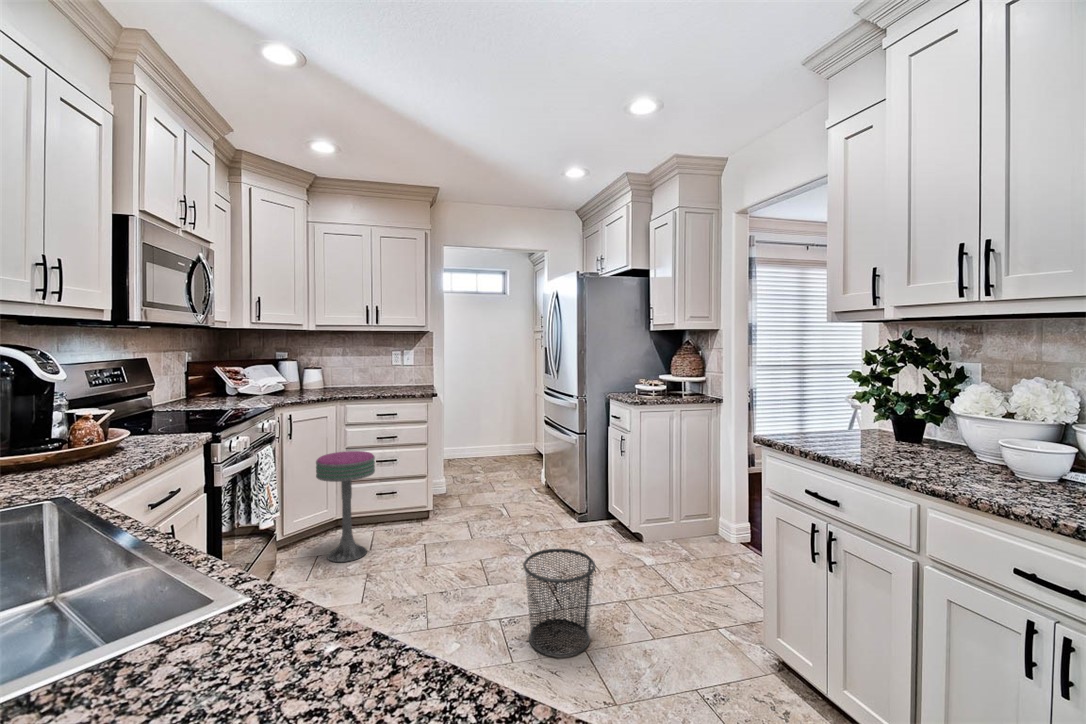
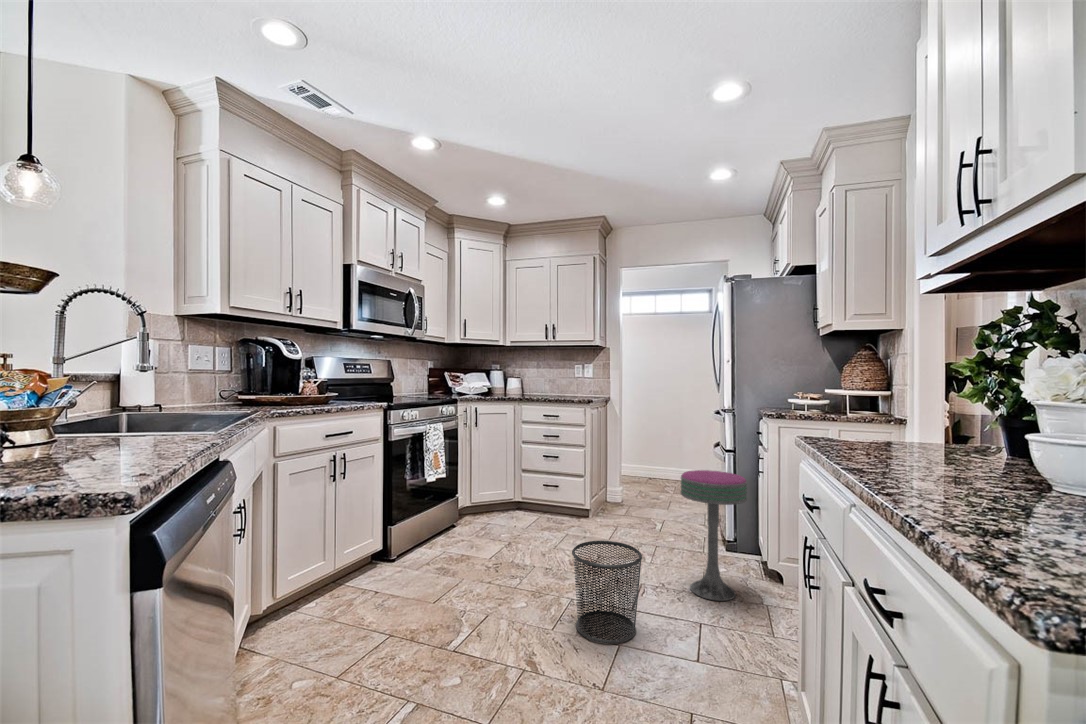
bar stool: present [316,451,375,562] -> present [681,470,747,601]

